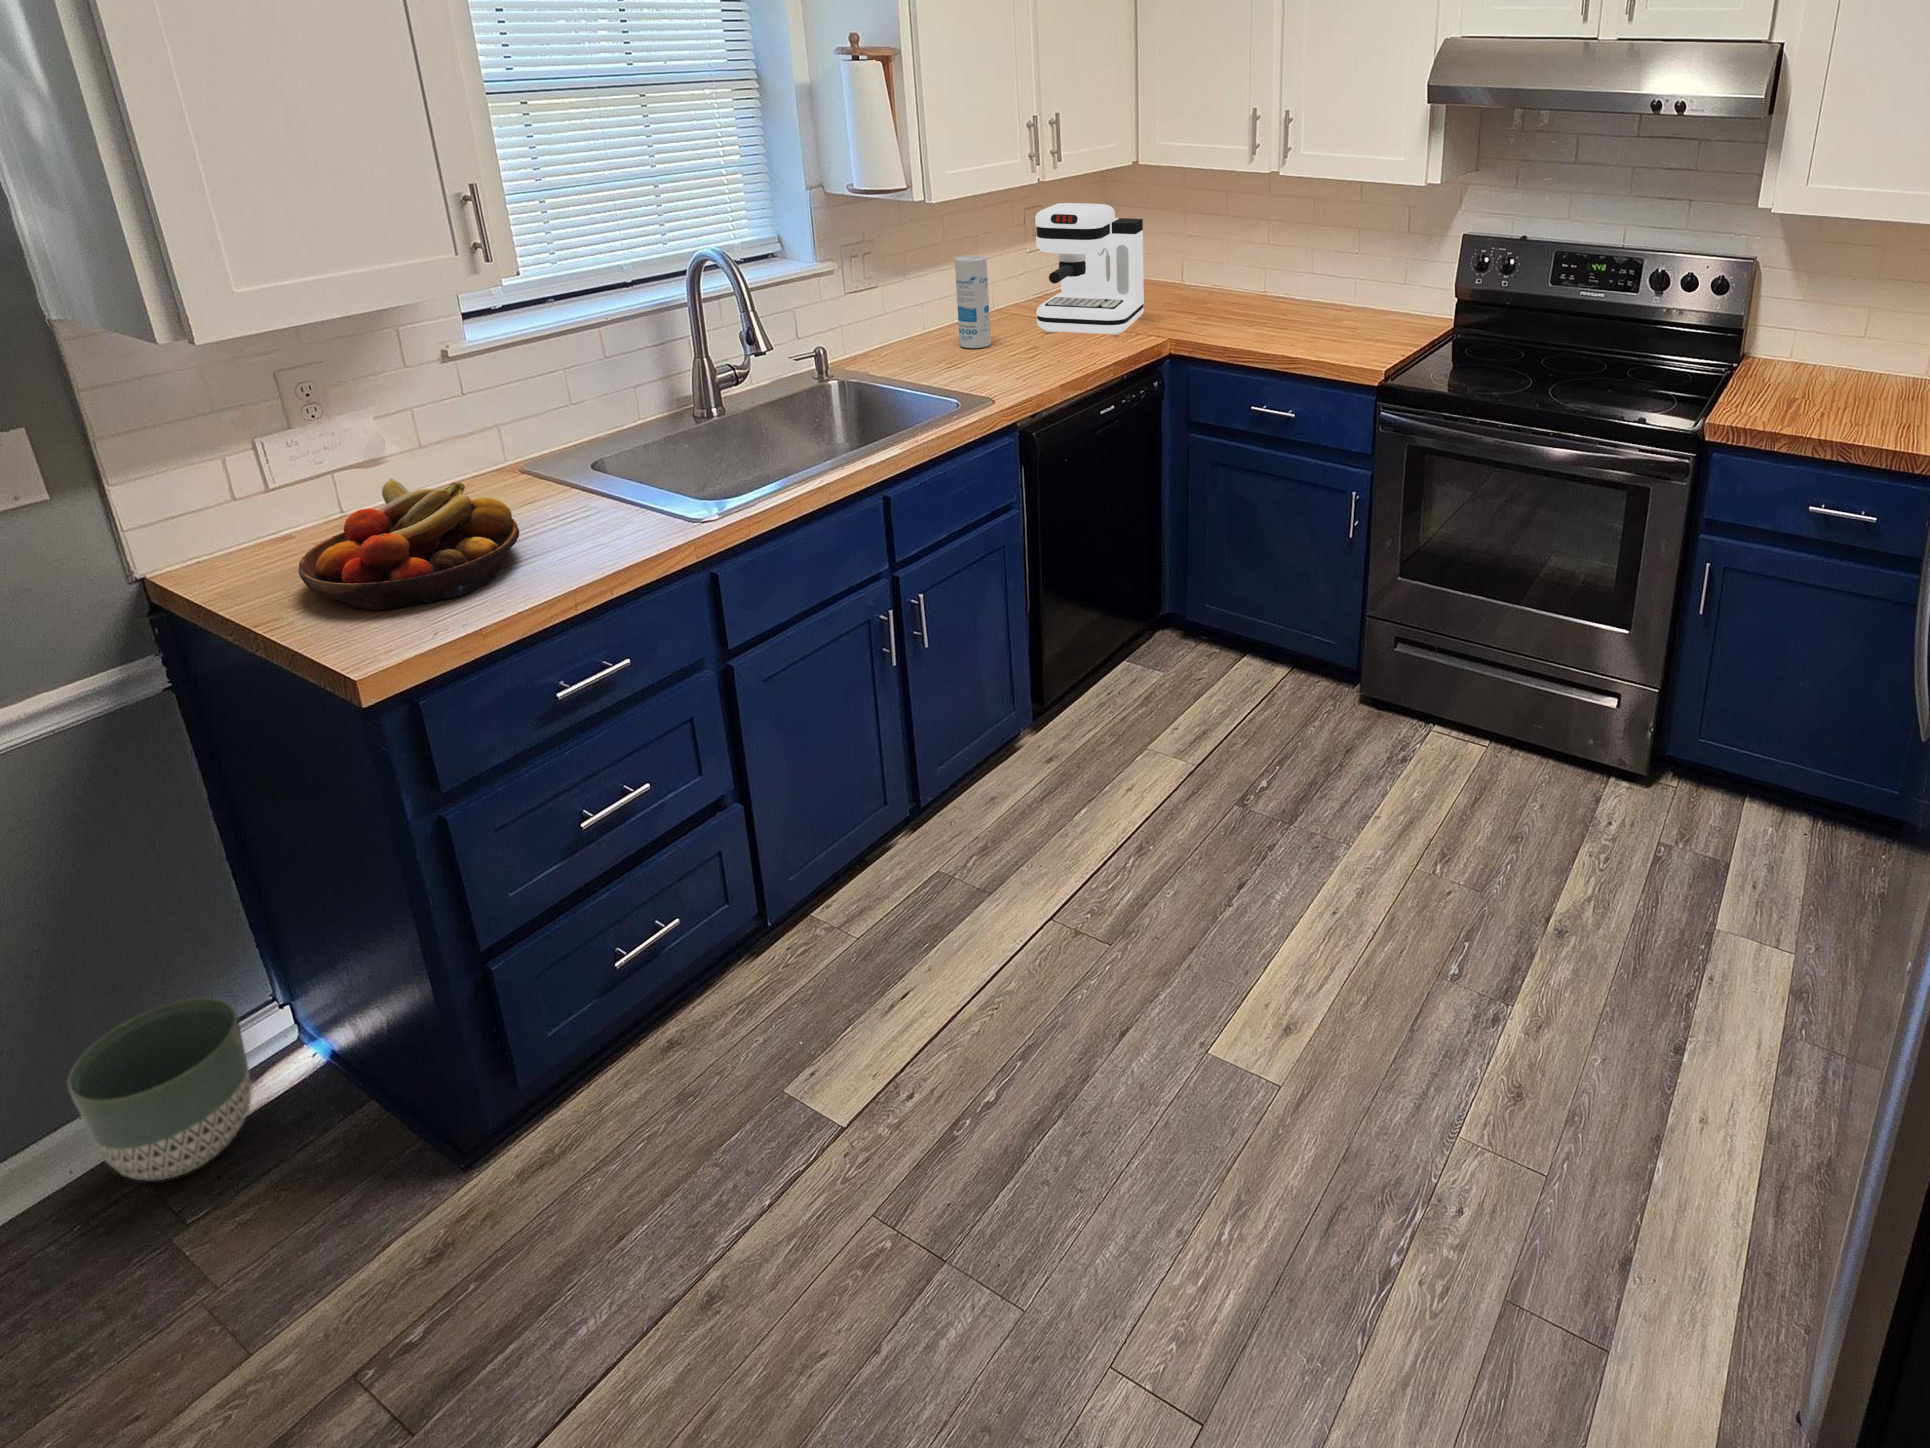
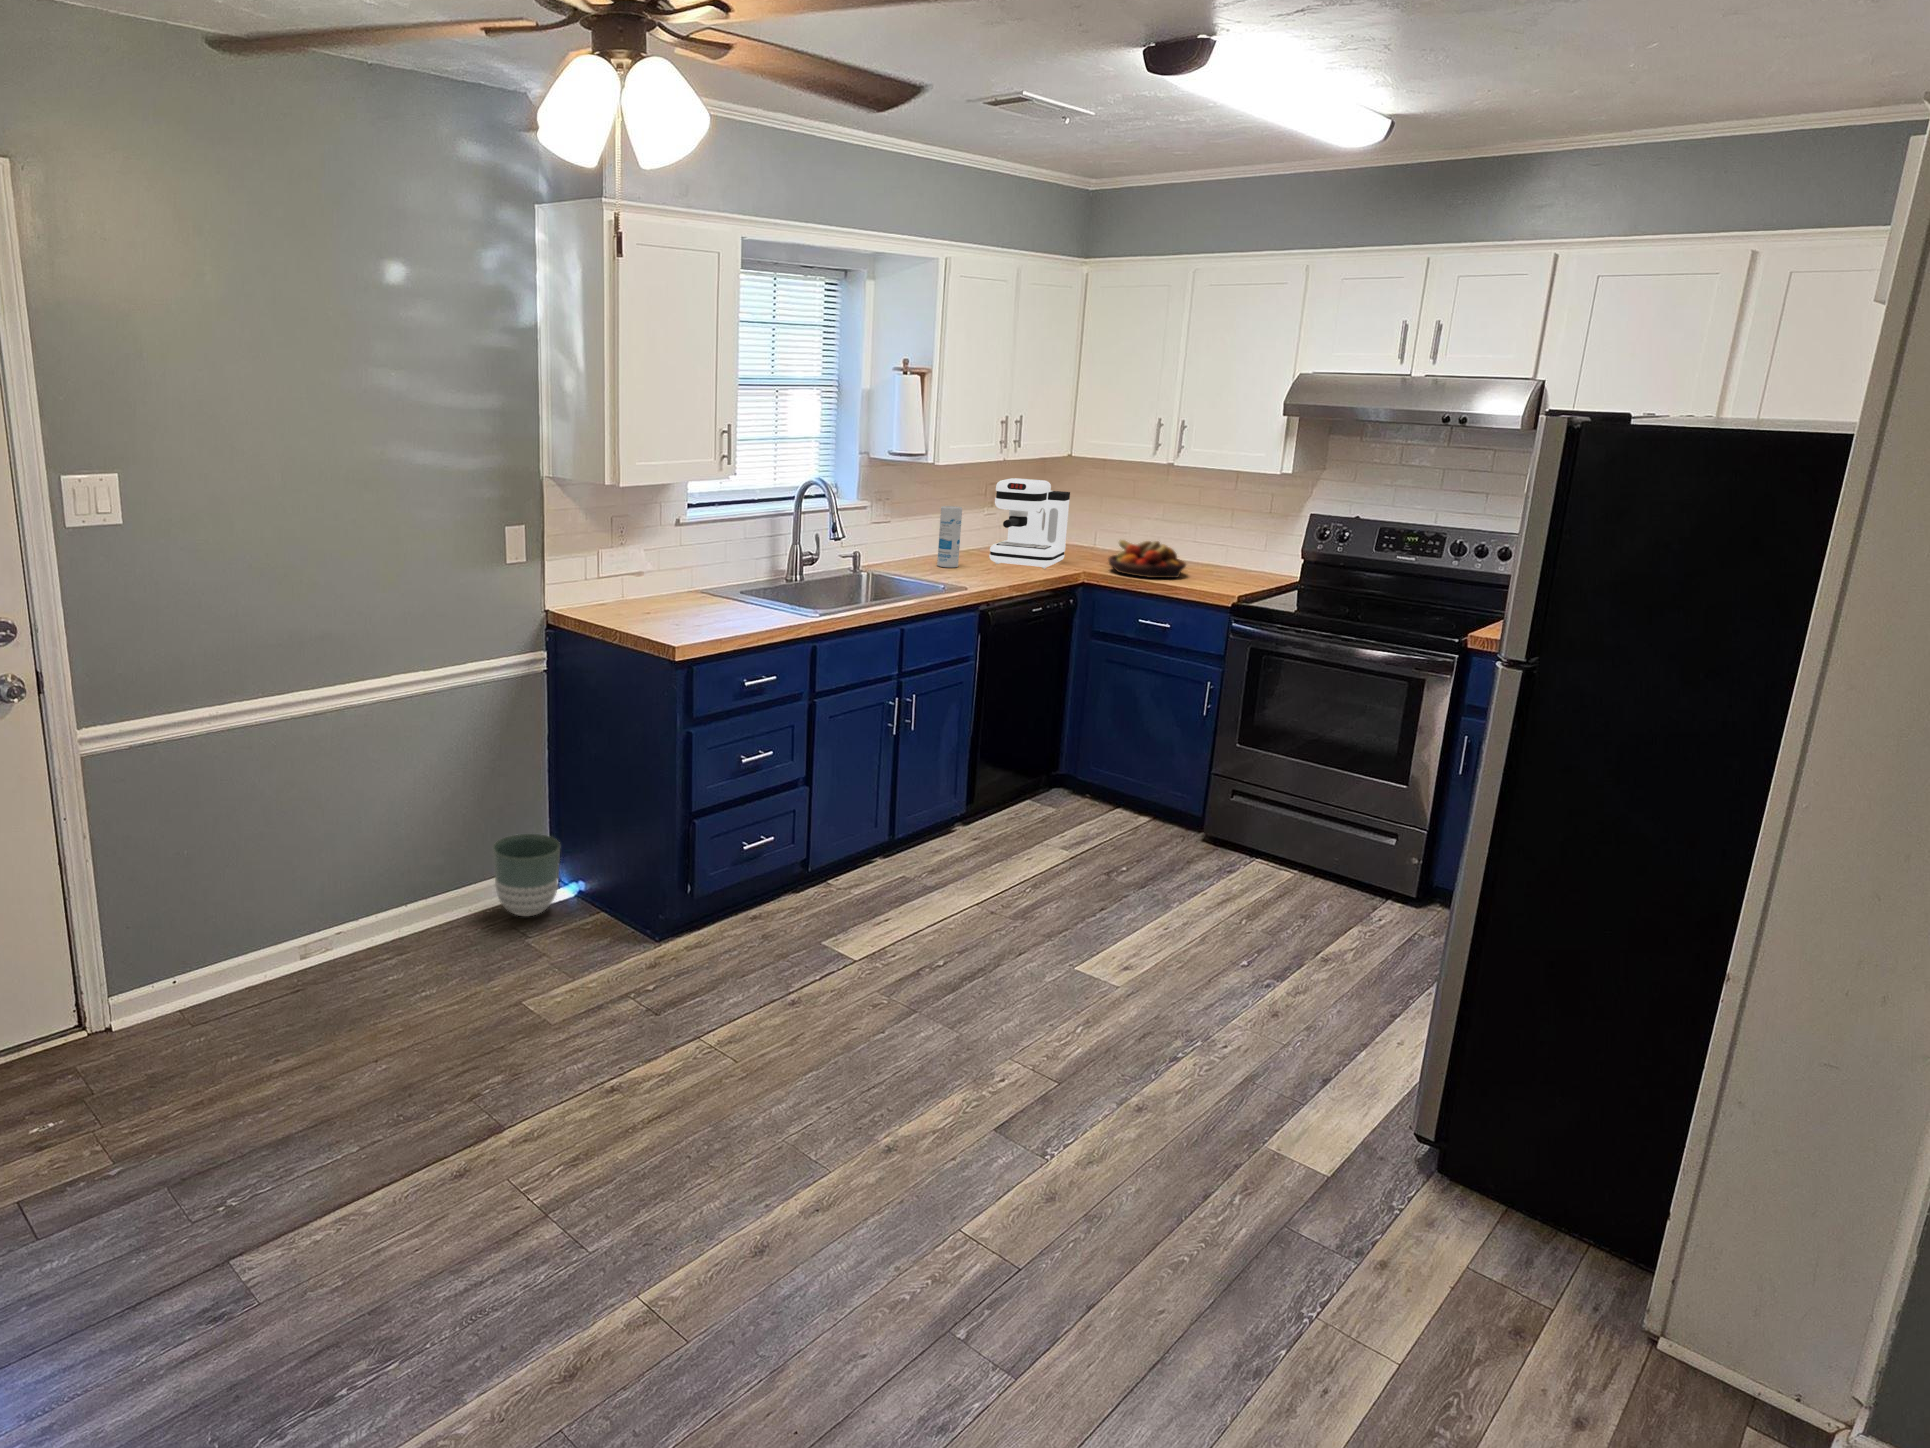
fruit bowl: present [299,479,519,610] -> present [1108,540,1186,578]

